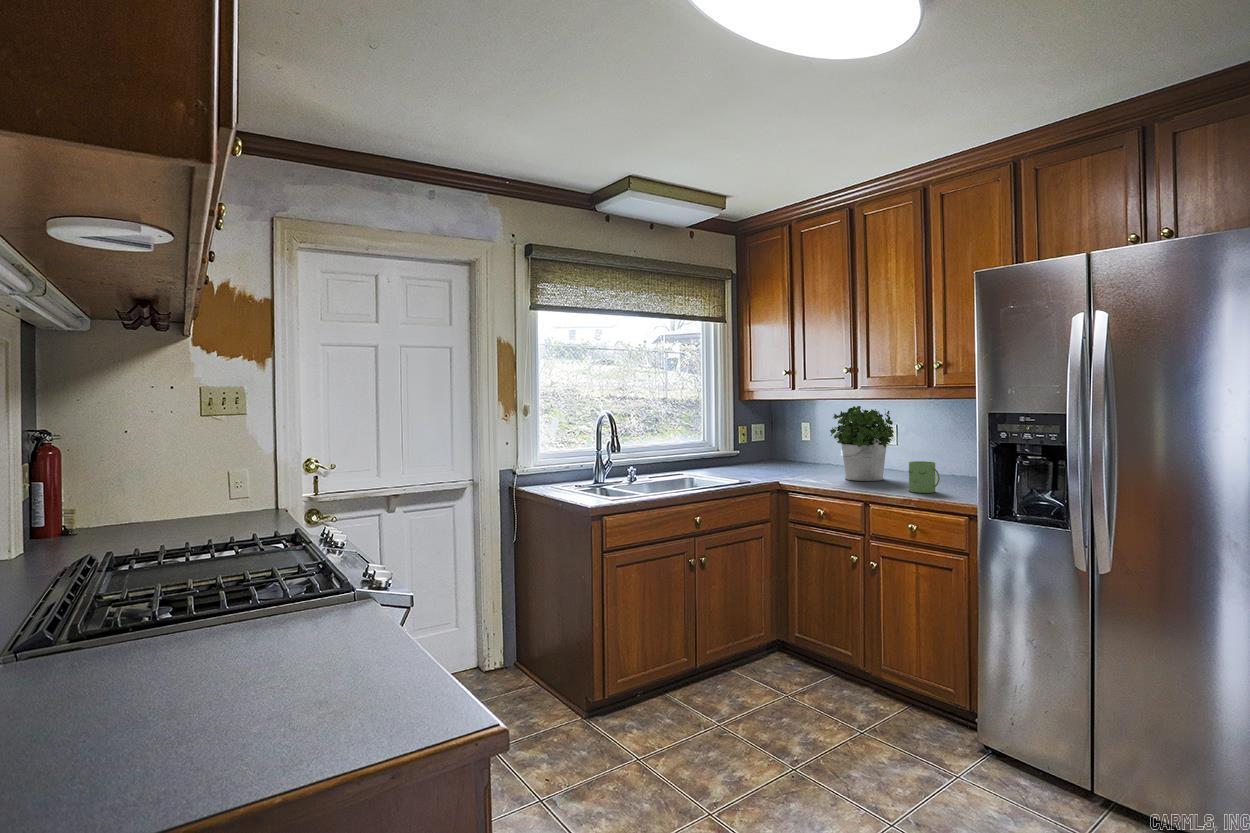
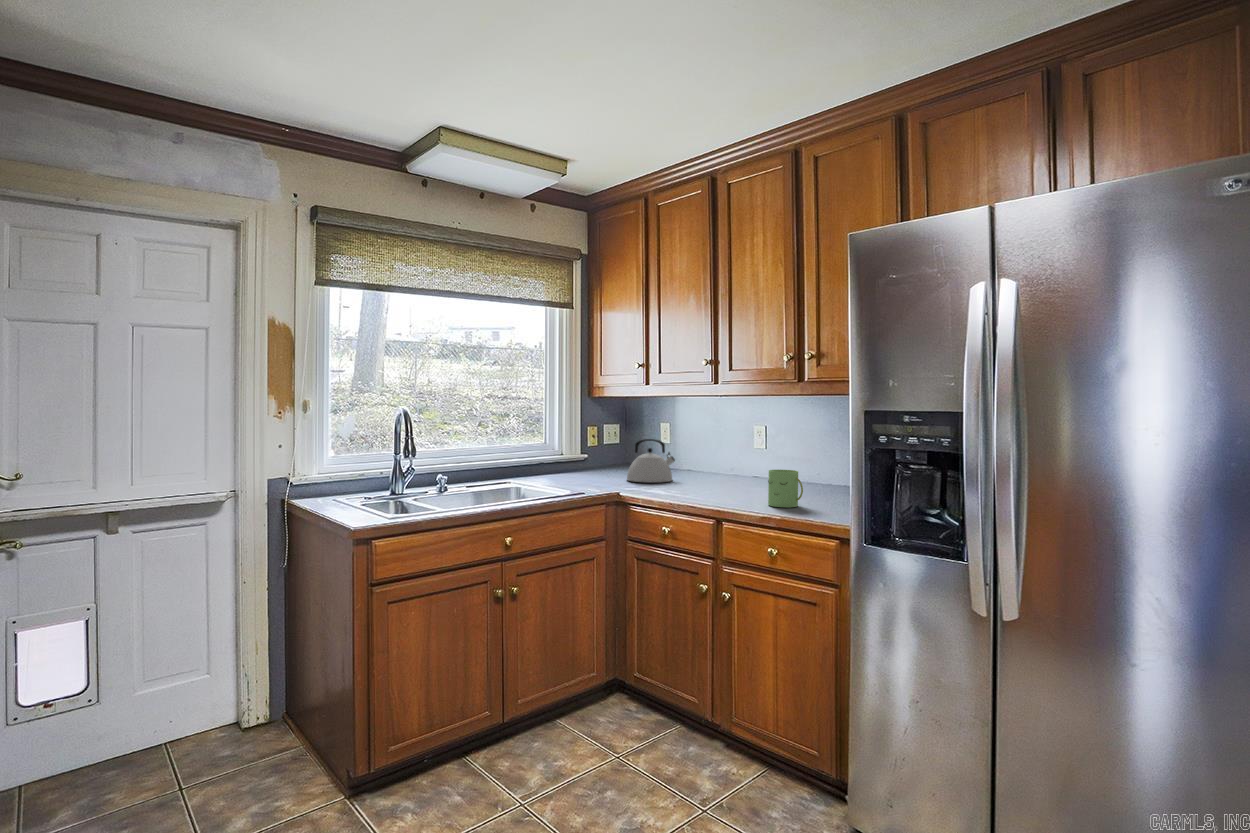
potted plant: present [830,406,894,481] -> none [682,404,753,492]
kettle: none [780,436,823,474] -> present [627,439,675,483]

